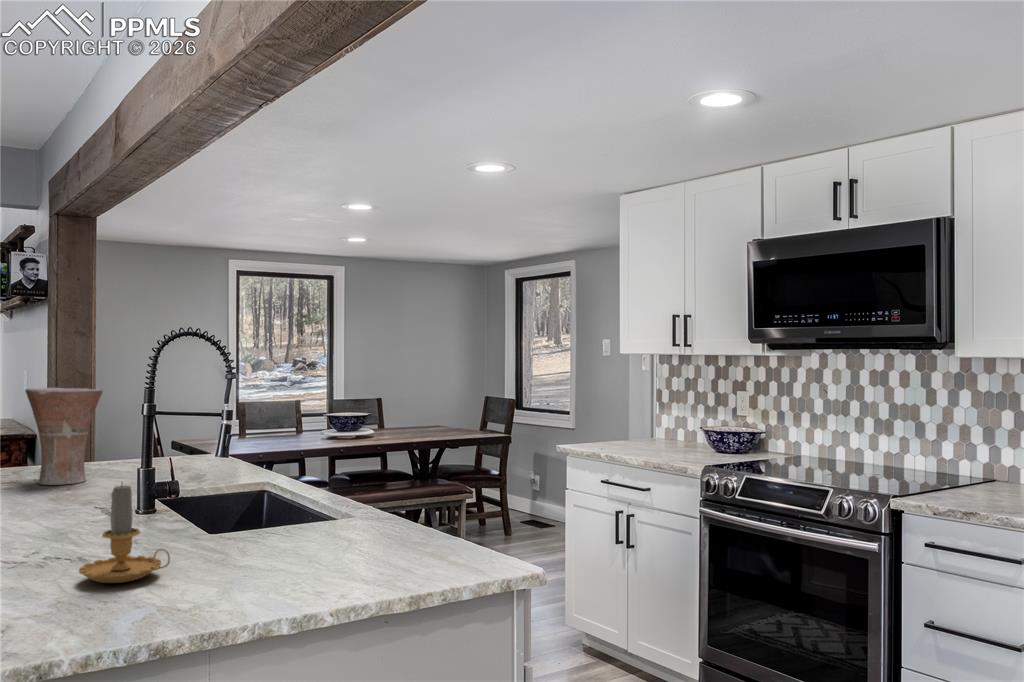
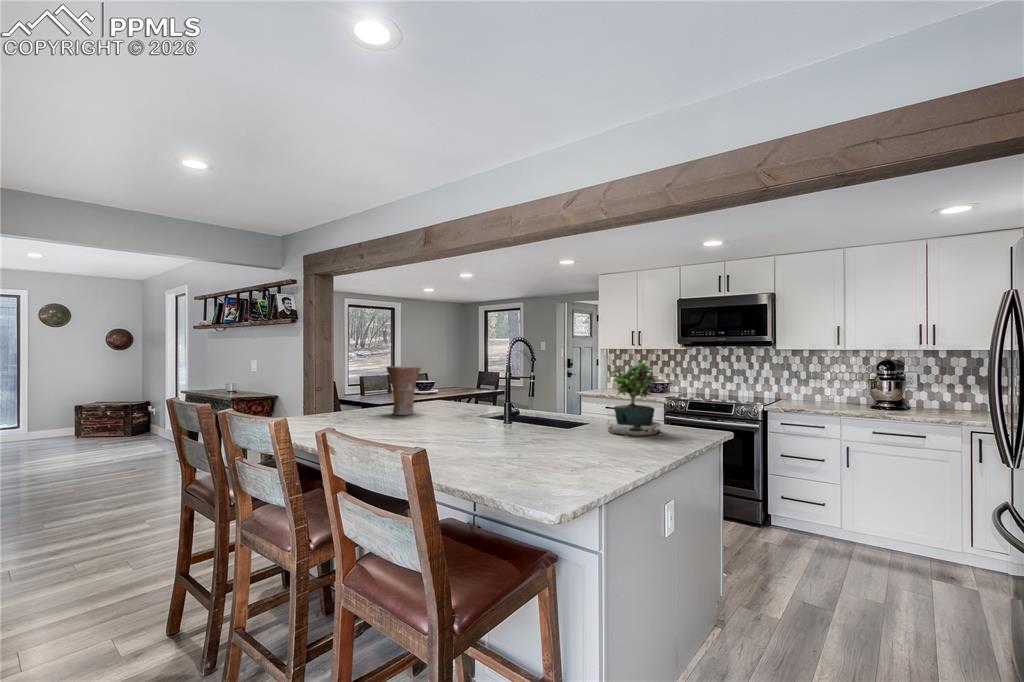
potted plant: none [260,387,412,586] -> present [607,362,661,439]
candle: present [79,482,170,583] -> none [558,401,596,443]

